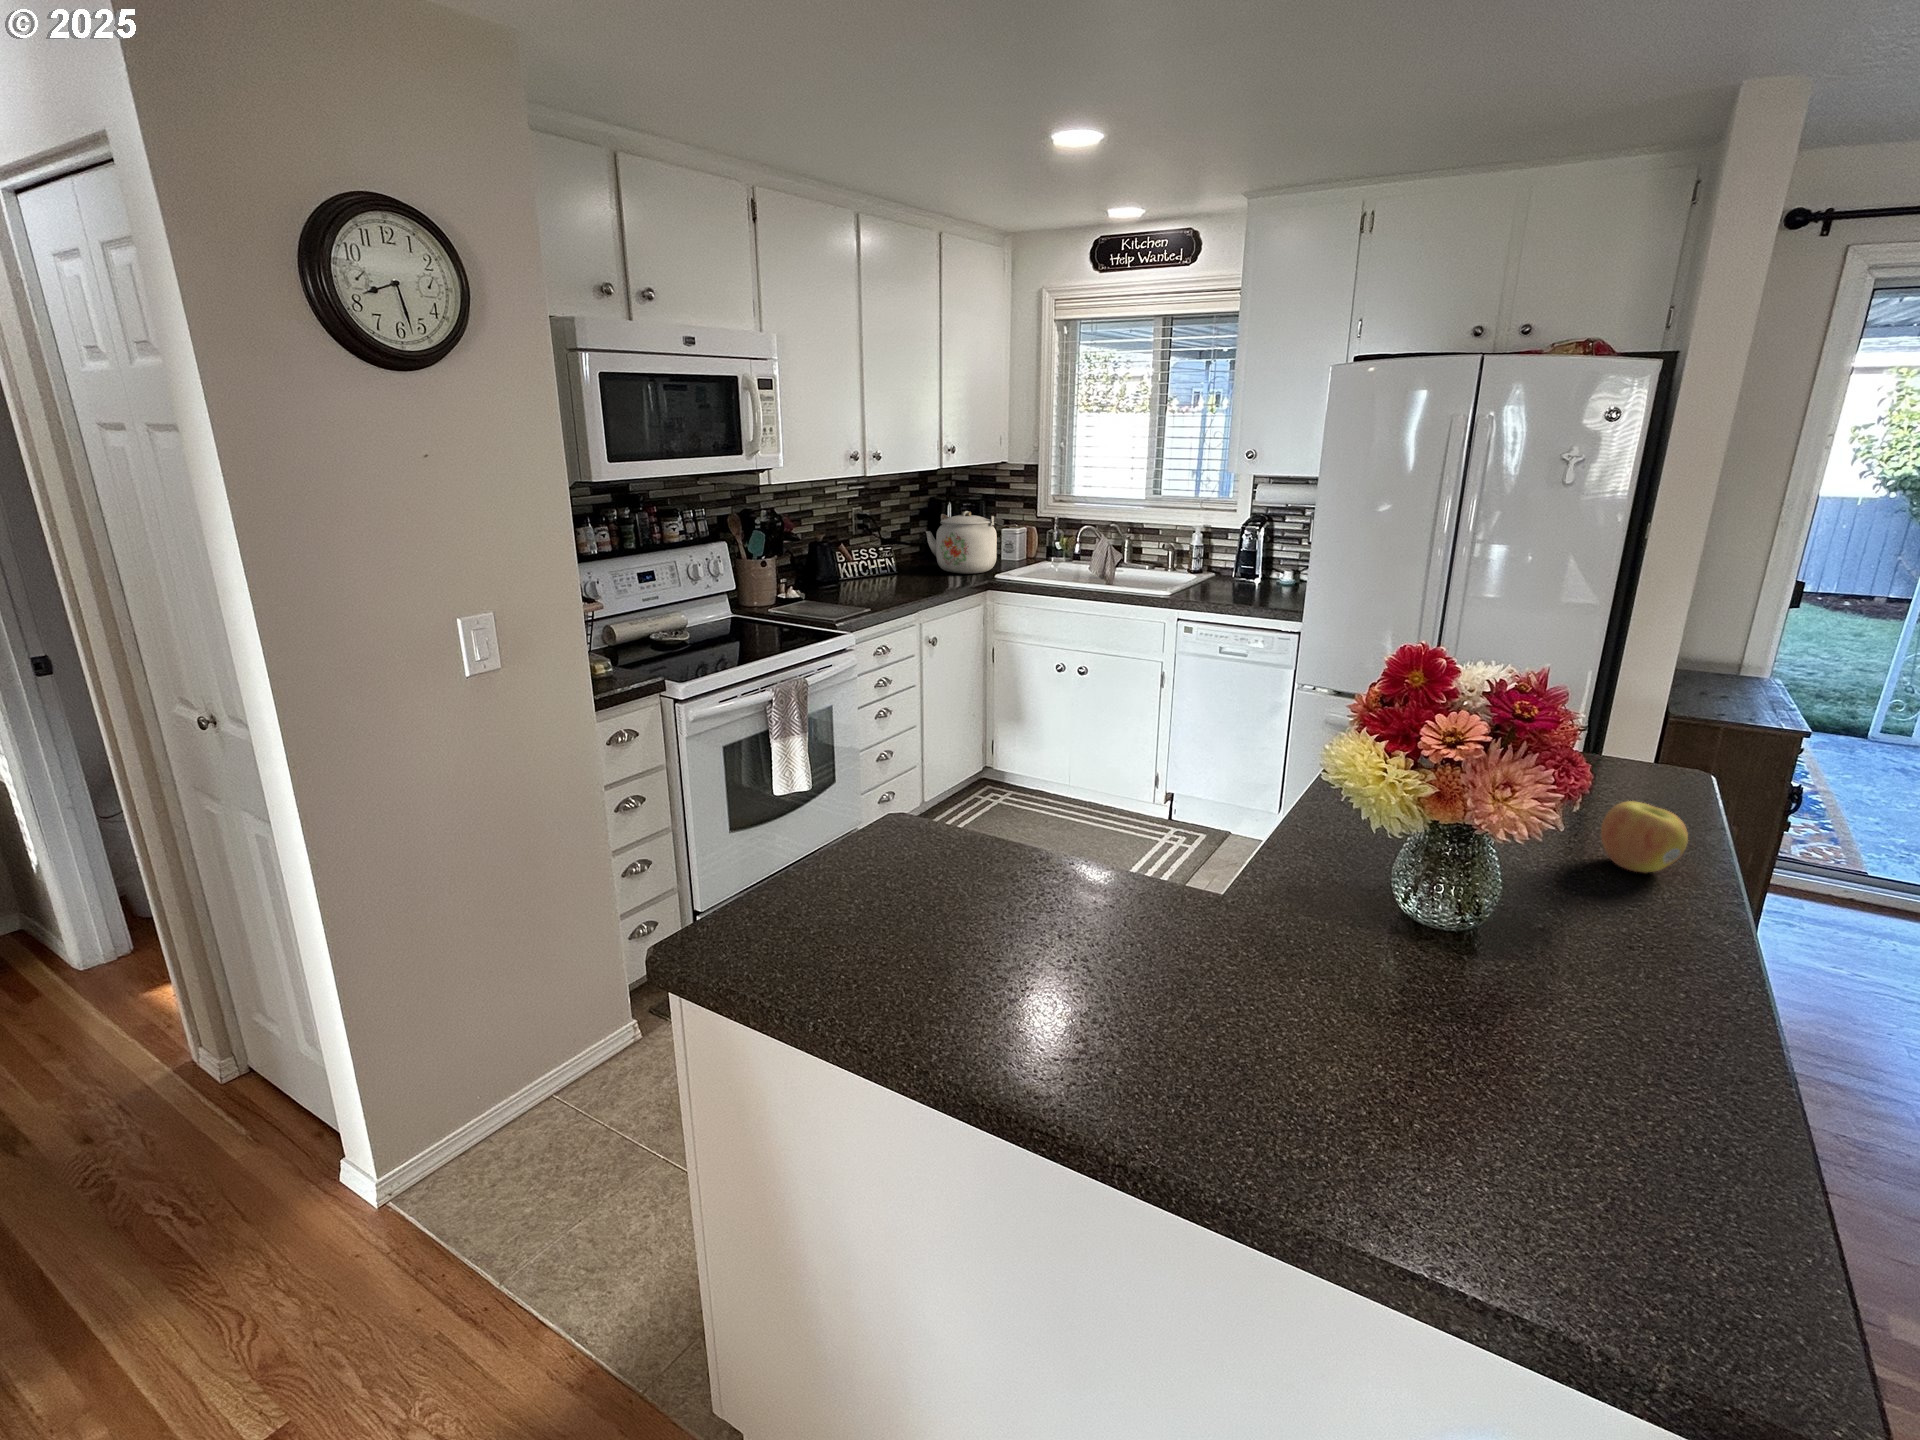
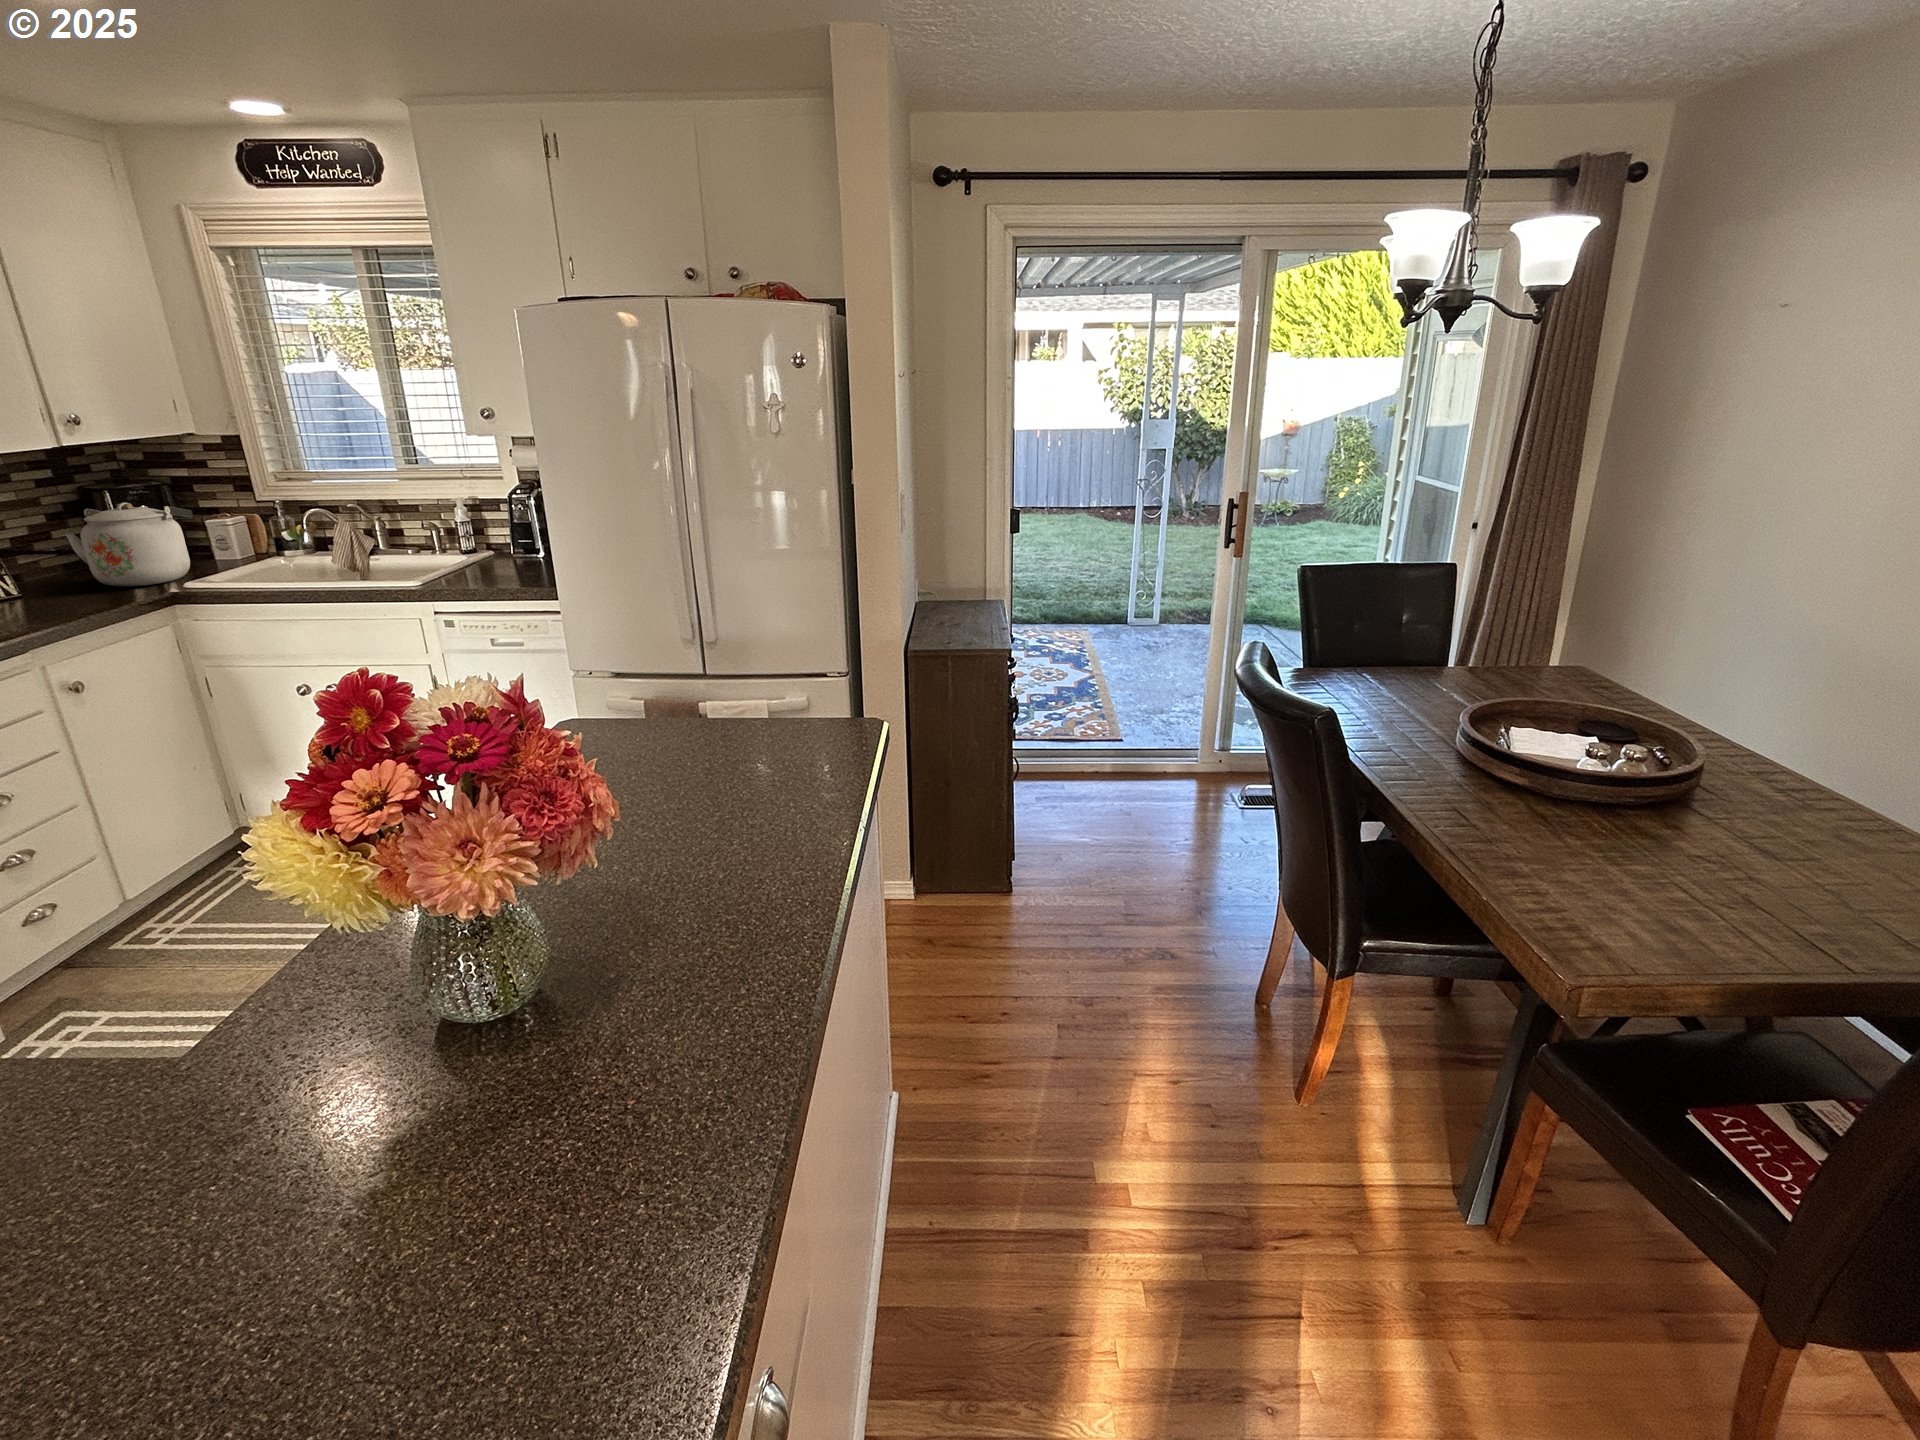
apple: present [1601,801,1688,872] -> none [711,770,787,843]

